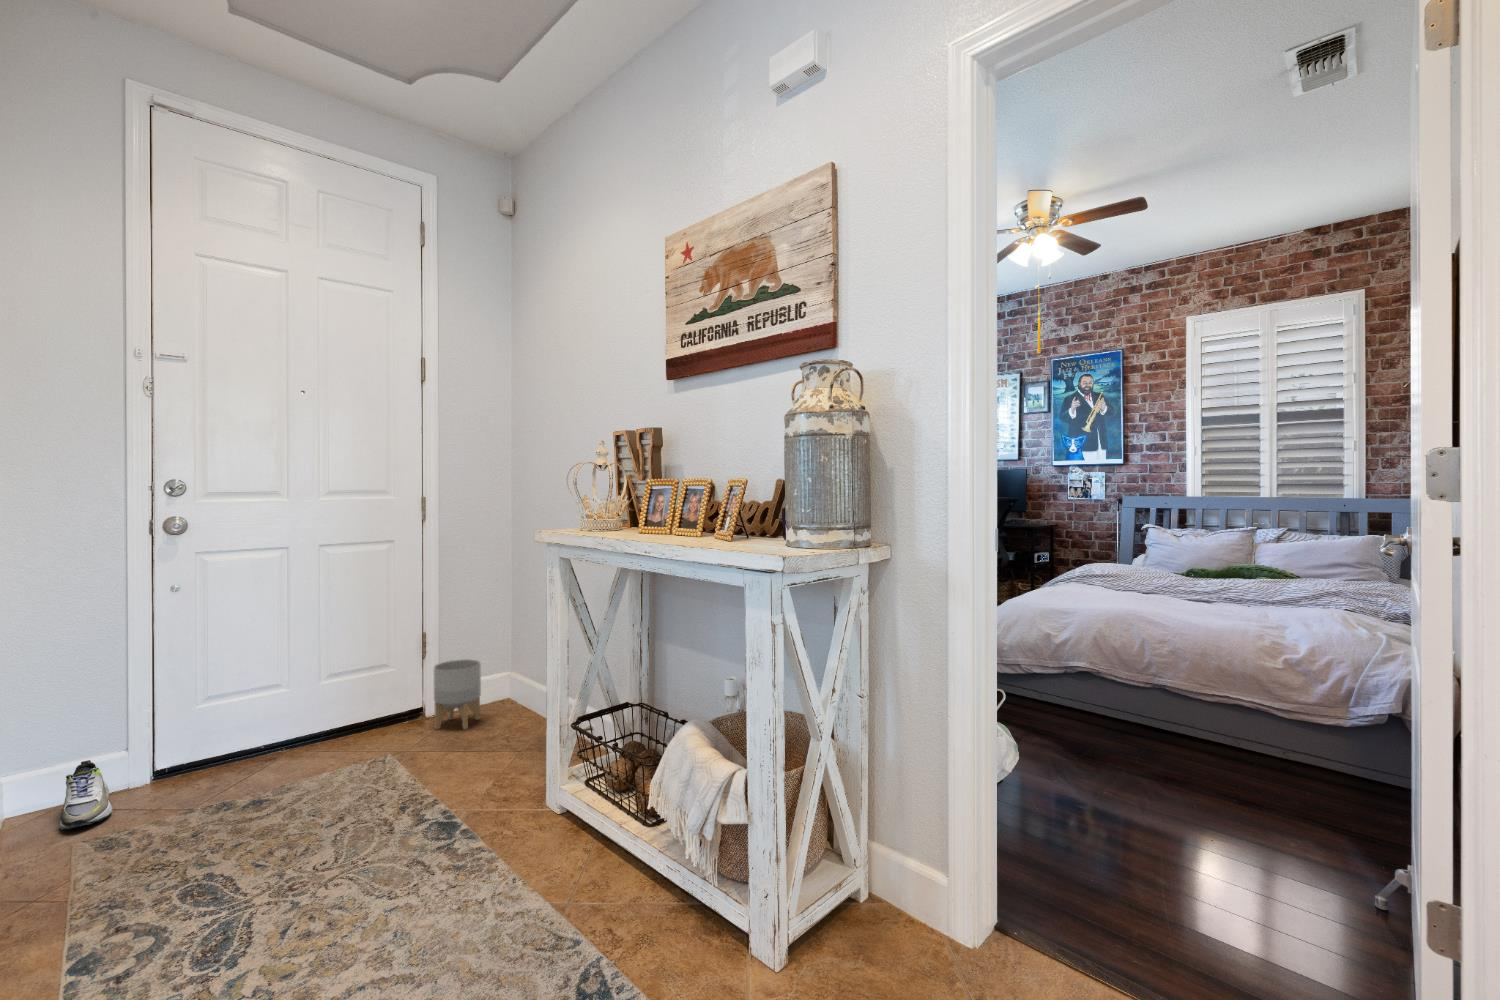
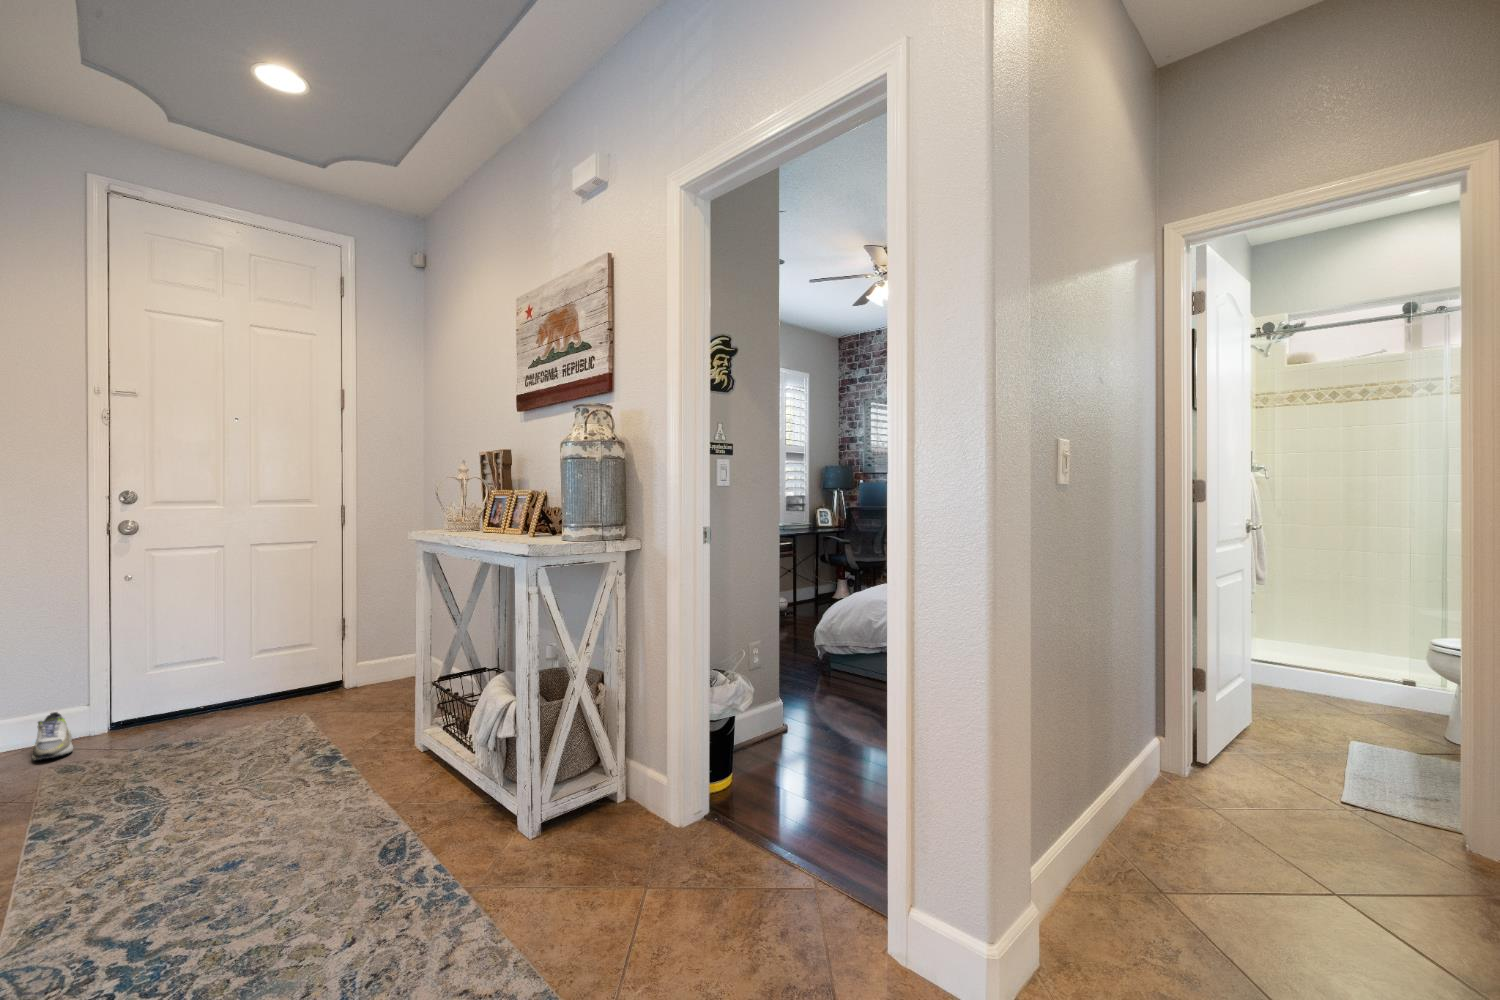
planter: present [434,659,481,729] -> none [347,641,389,699]

